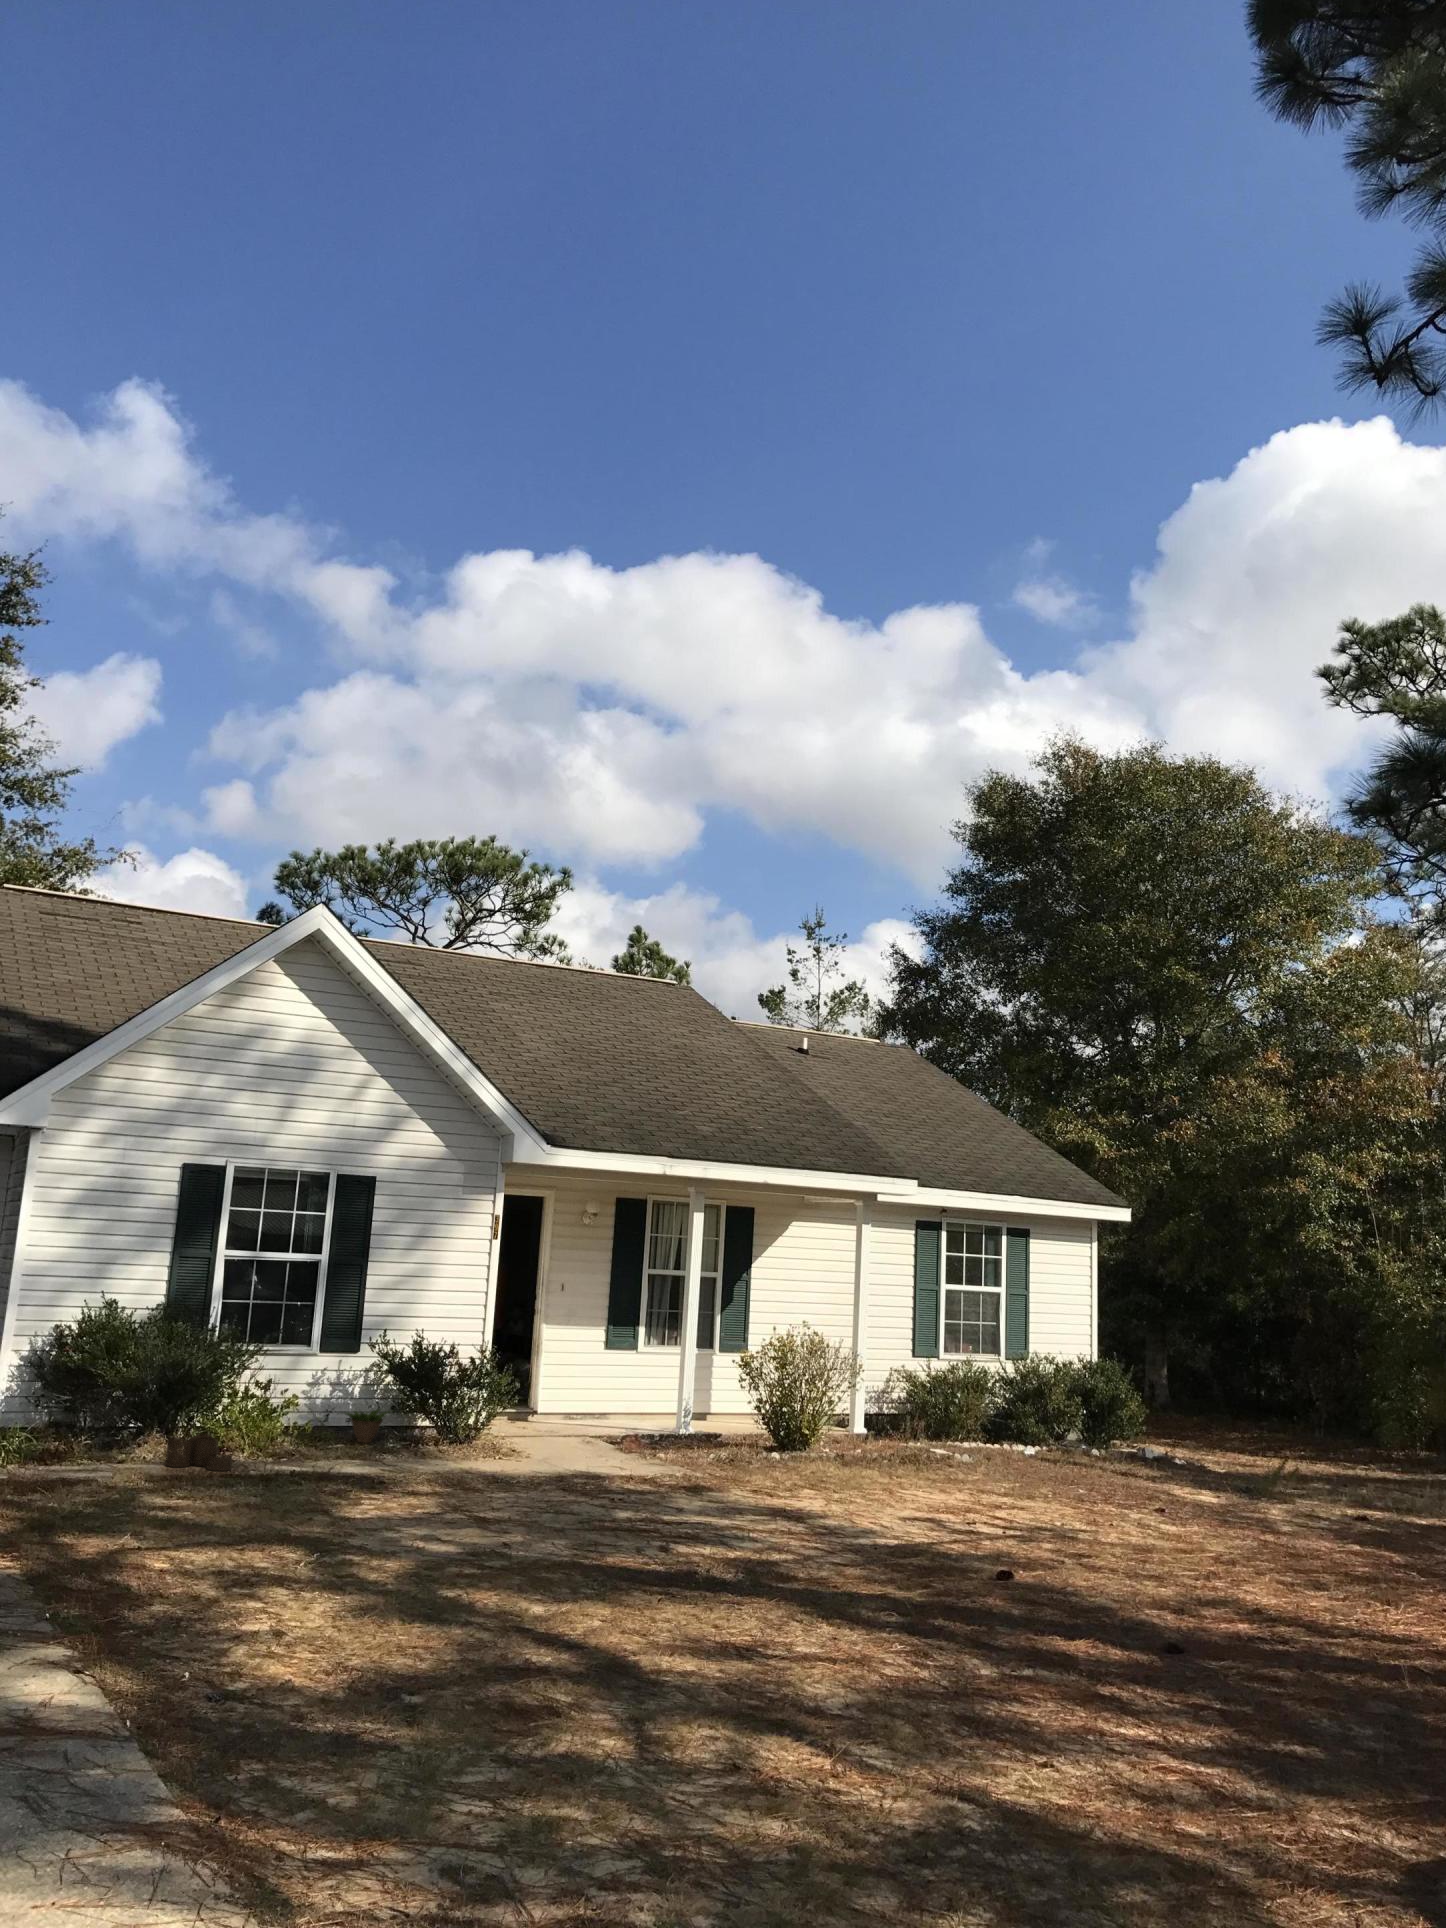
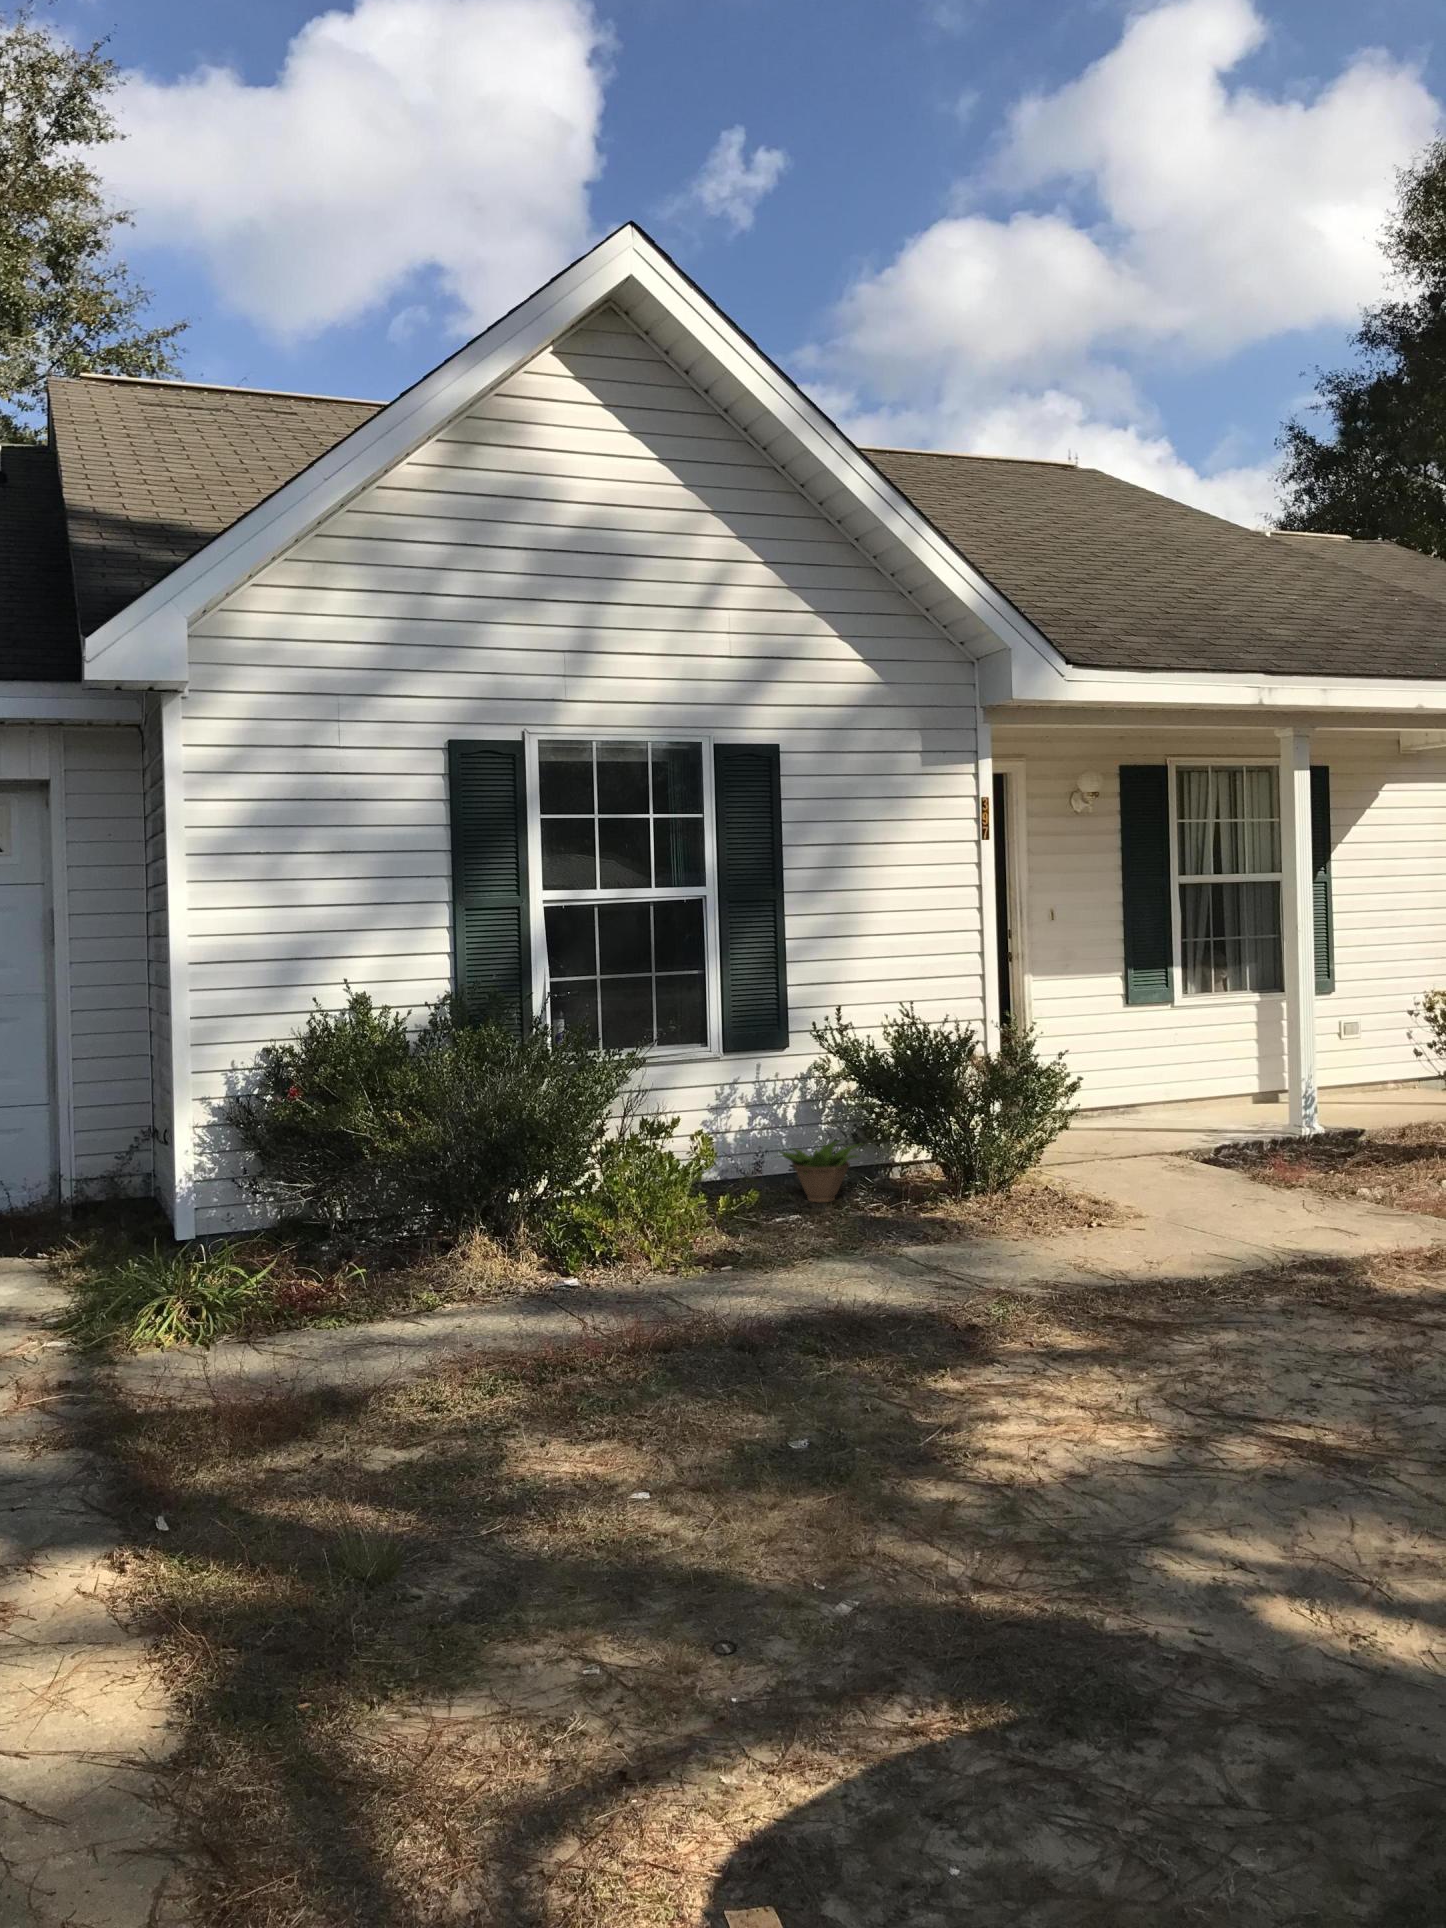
woven basket: present [165,1433,233,1471] -> none [514,1222,643,1305]

